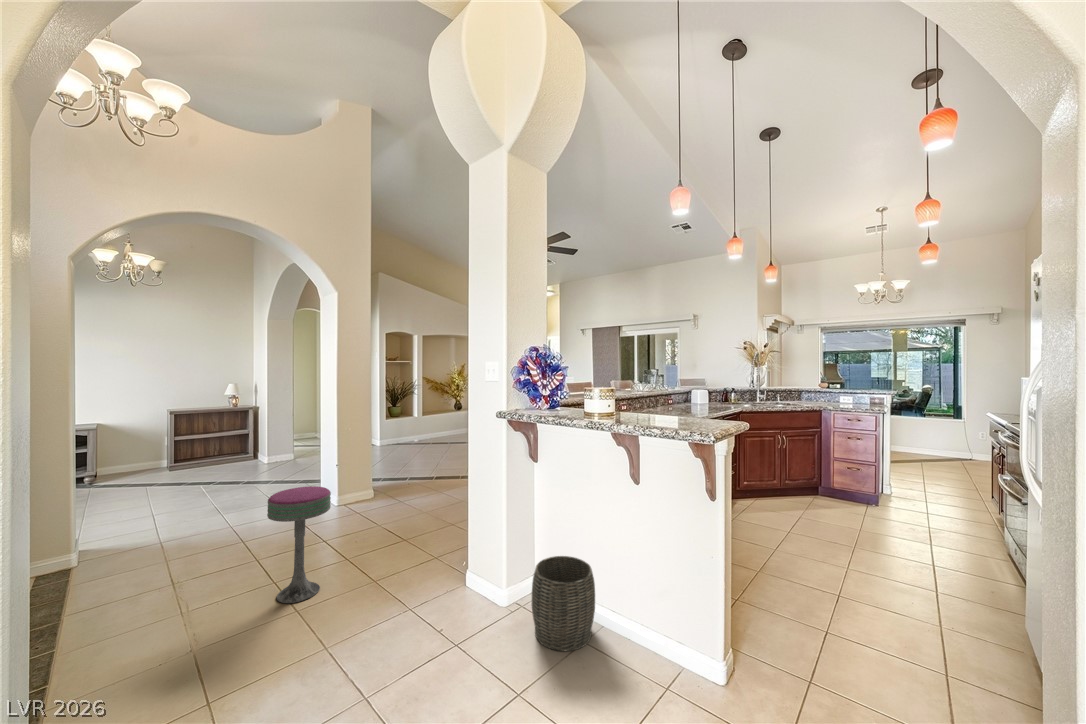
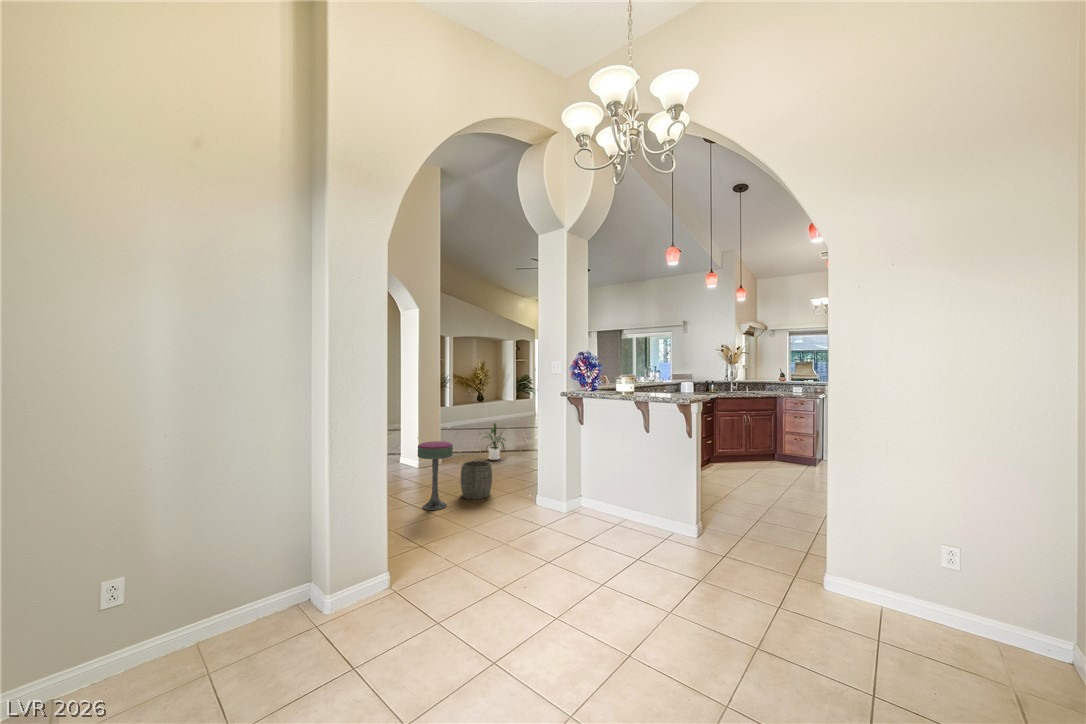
house plant: none [427,442,463,492] -> present [484,423,505,460]
woven basket: present [532,556,595,651] -> present [461,461,492,499]

